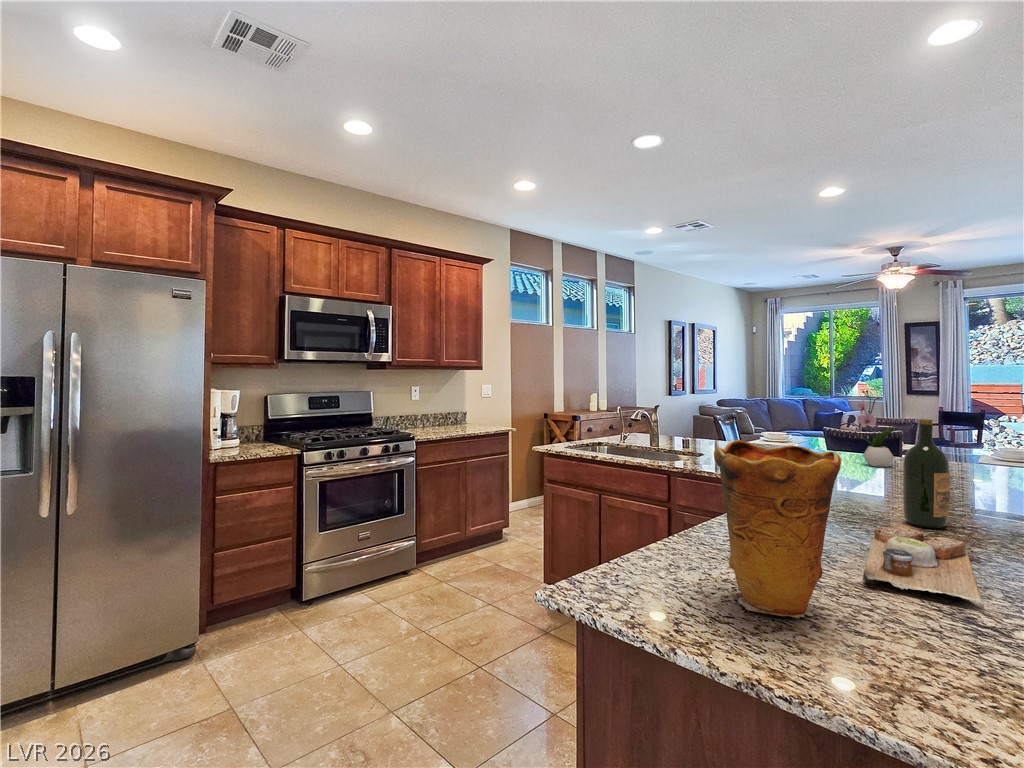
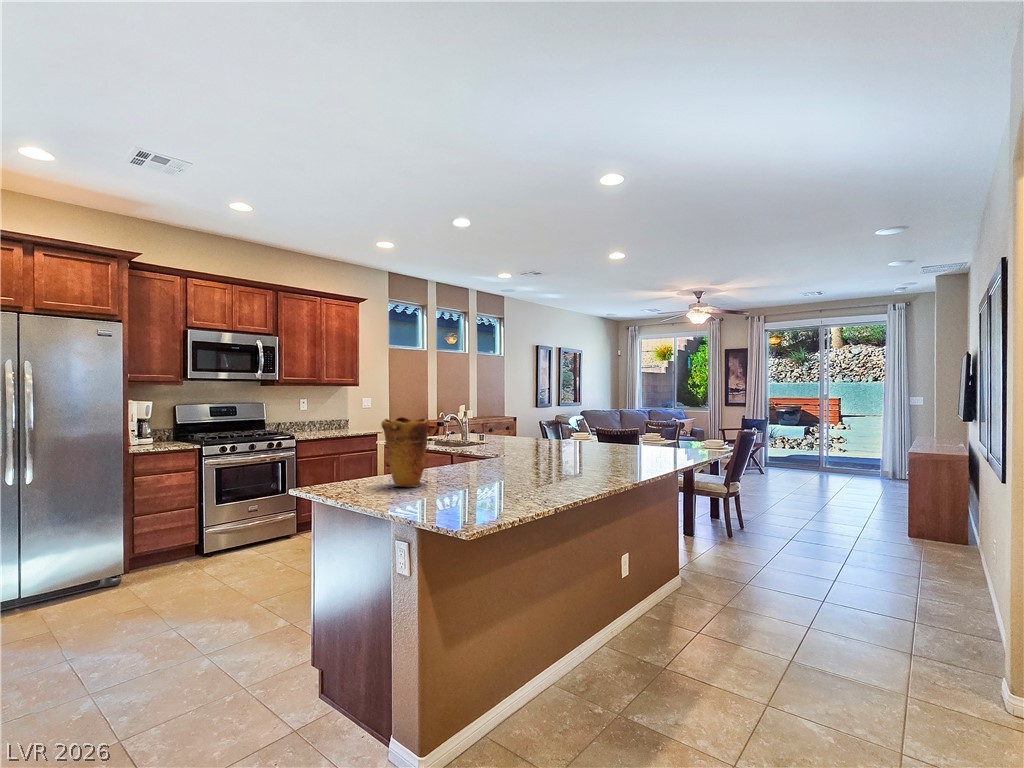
flower arrangement: present [857,390,897,467] -> none [576,398,595,446]
wine bottle: present [903,419,950,528] -> none [530,411,548,466]
cutting board: present [863,526,985,610] -> none [457,462,531,484]

